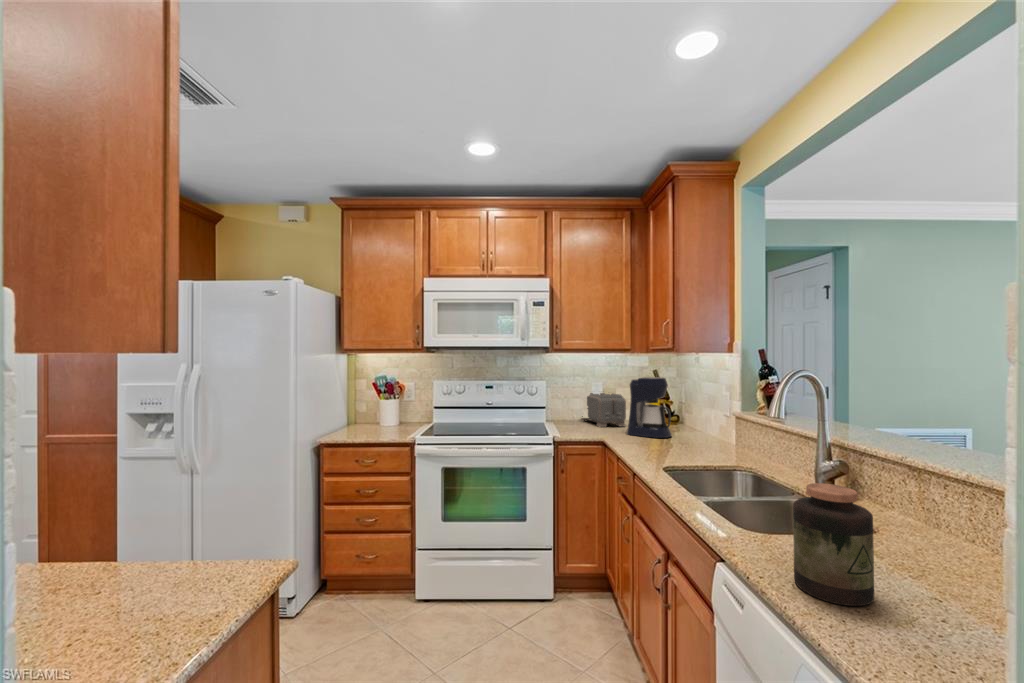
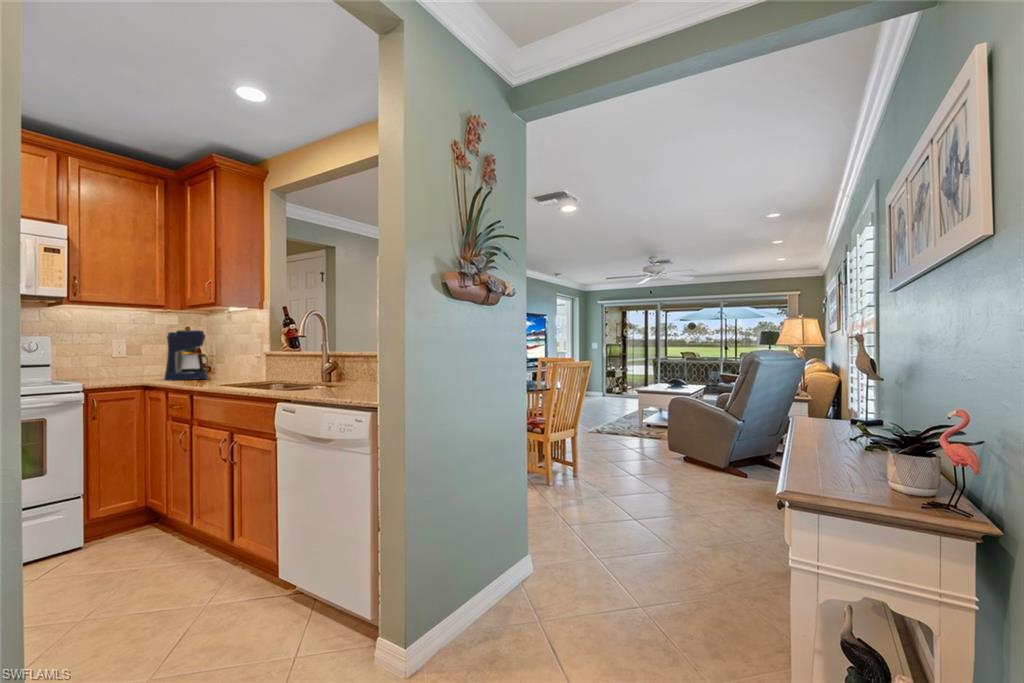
toaster: present [581,393,626,427] -> none [97,349,158,380]
jar: present [793,483,874,606] -> none [317,353,349,400]

